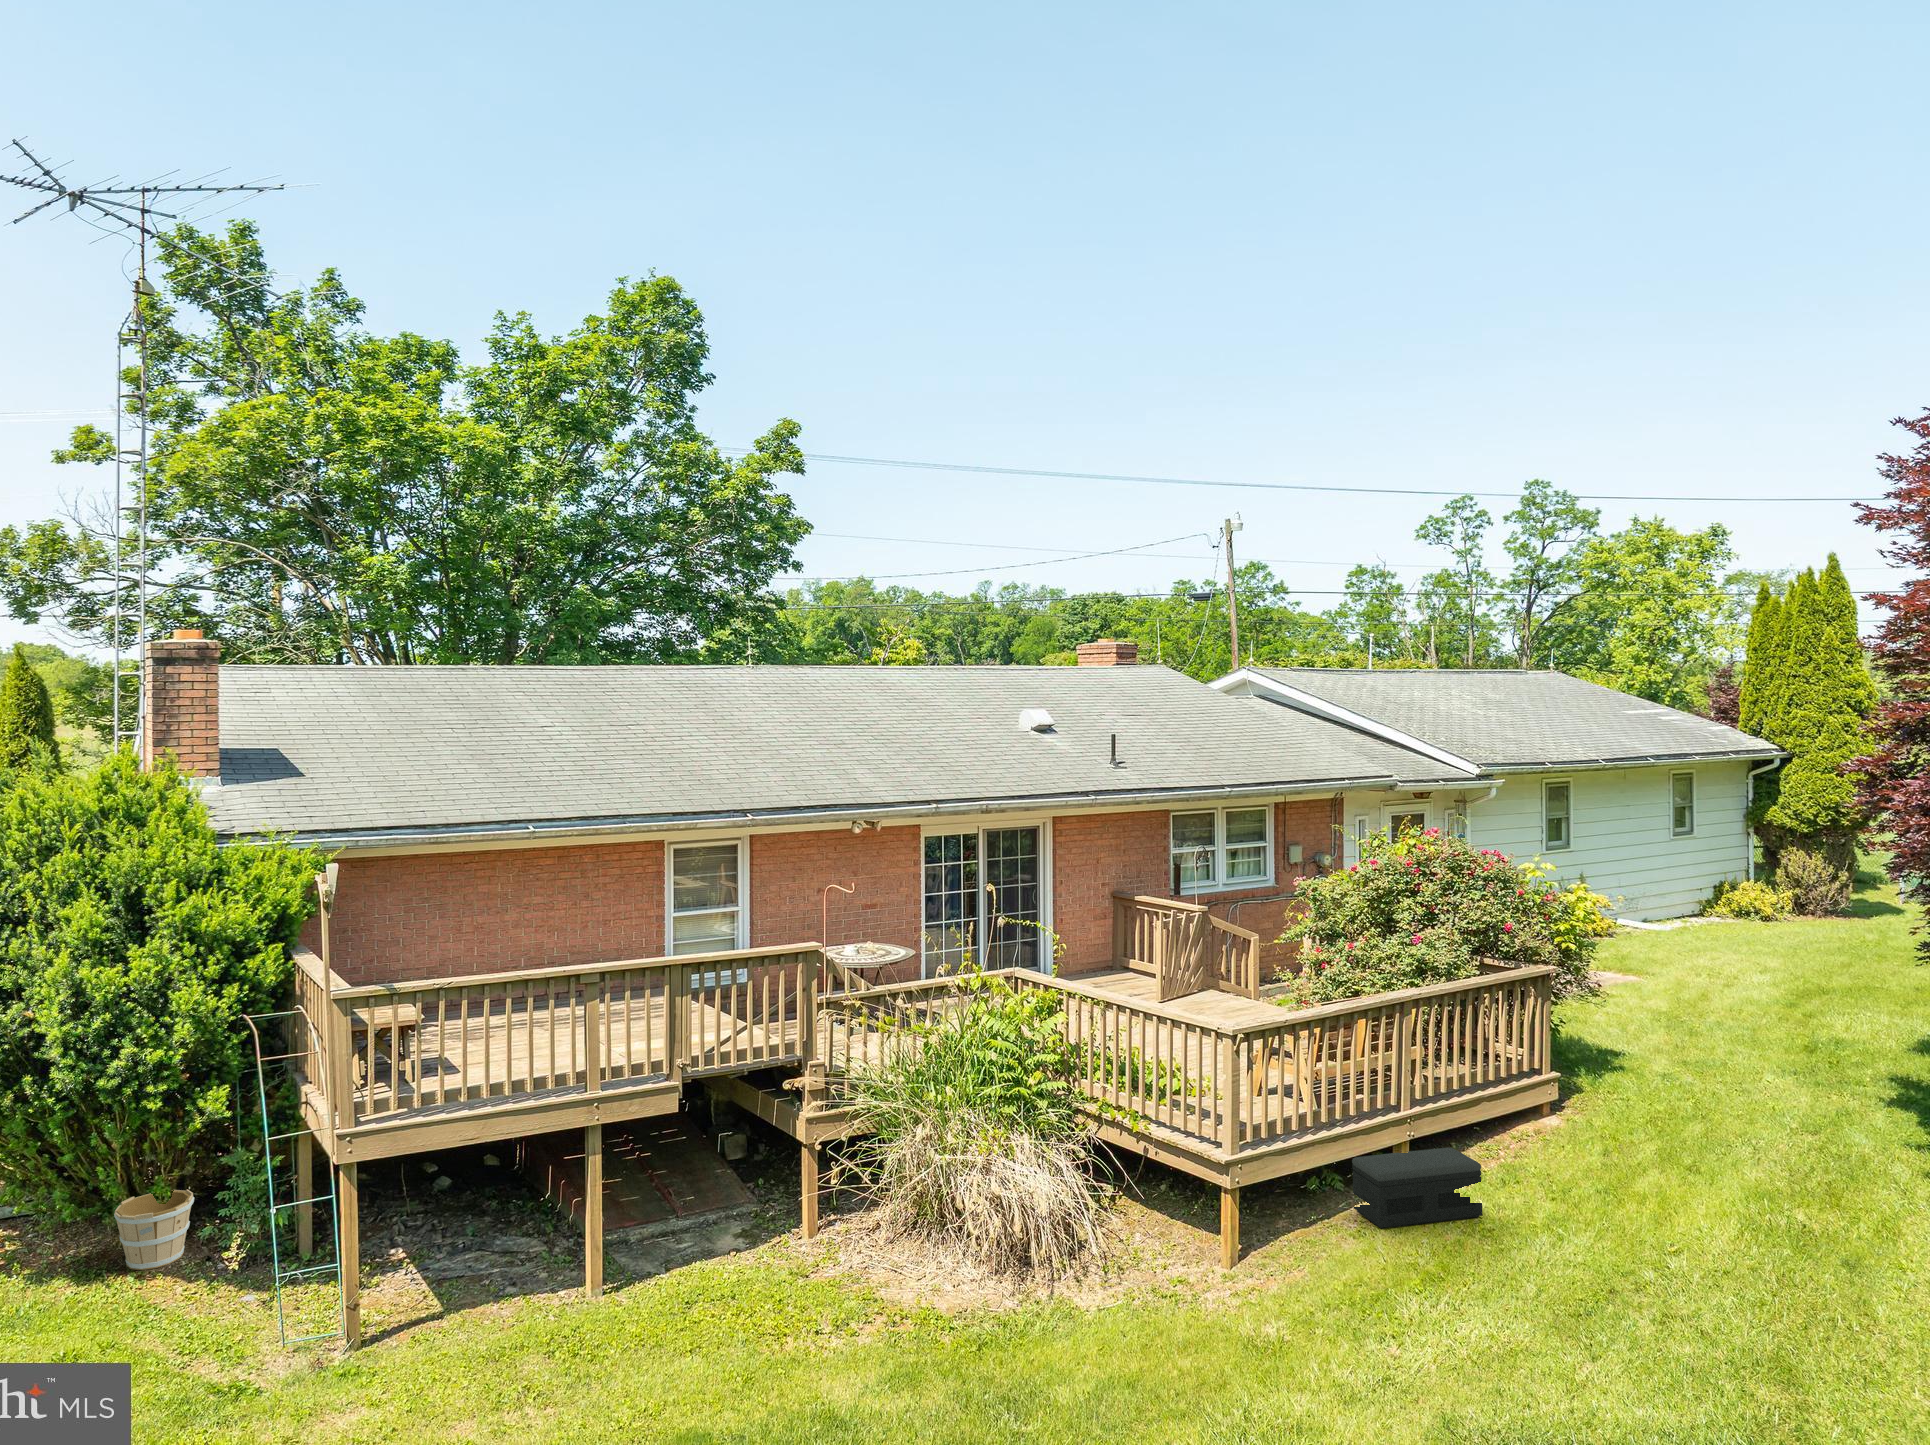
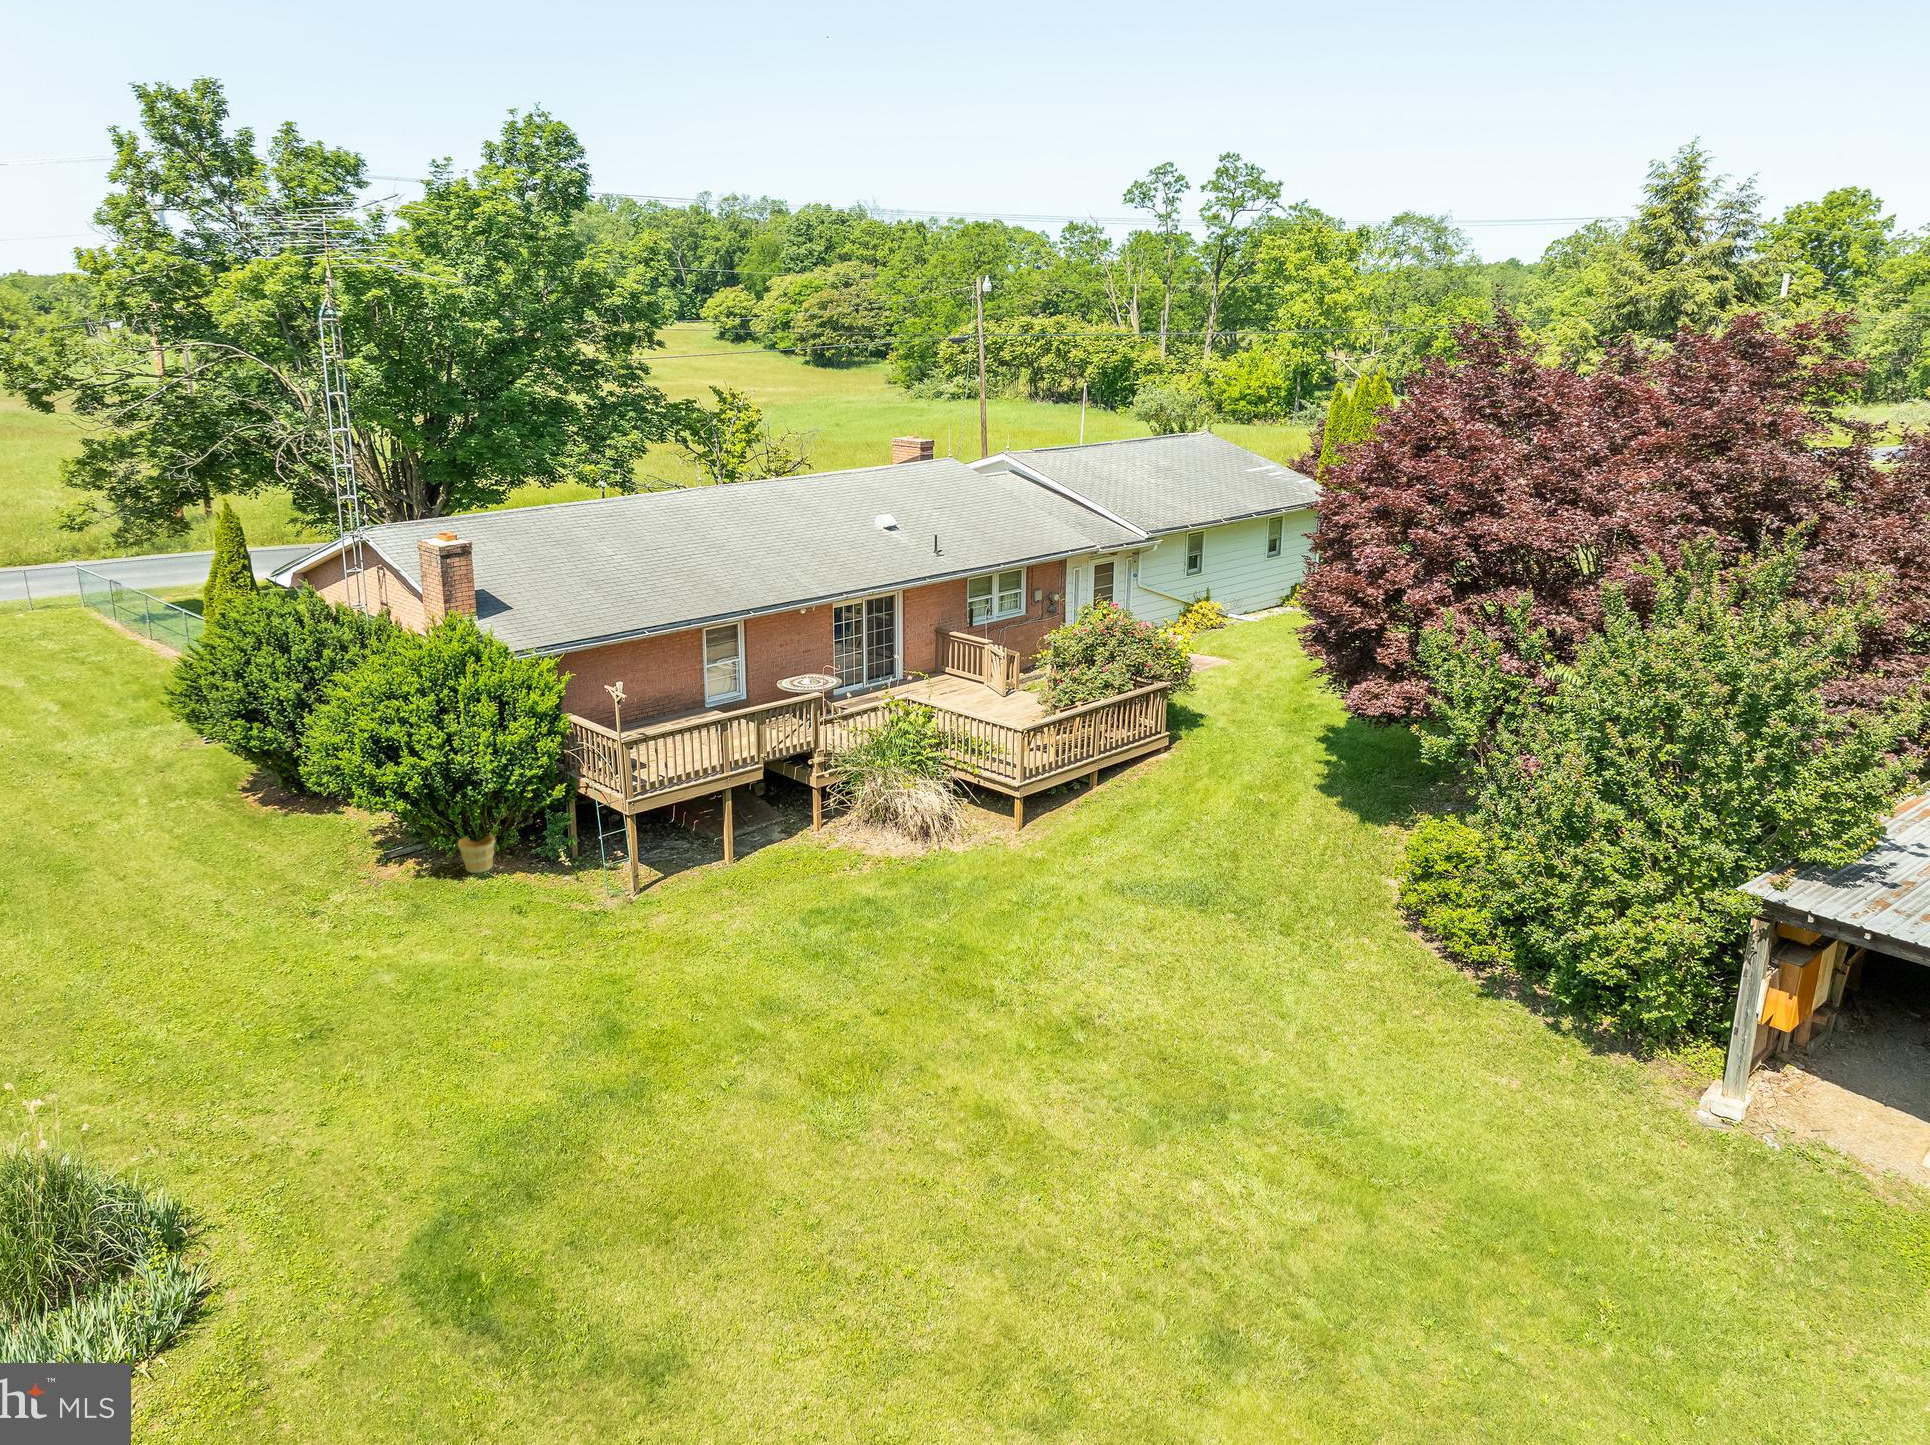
storage bench: present [1352,1148,1483,1229] -> none [1069,770,1128,809]

